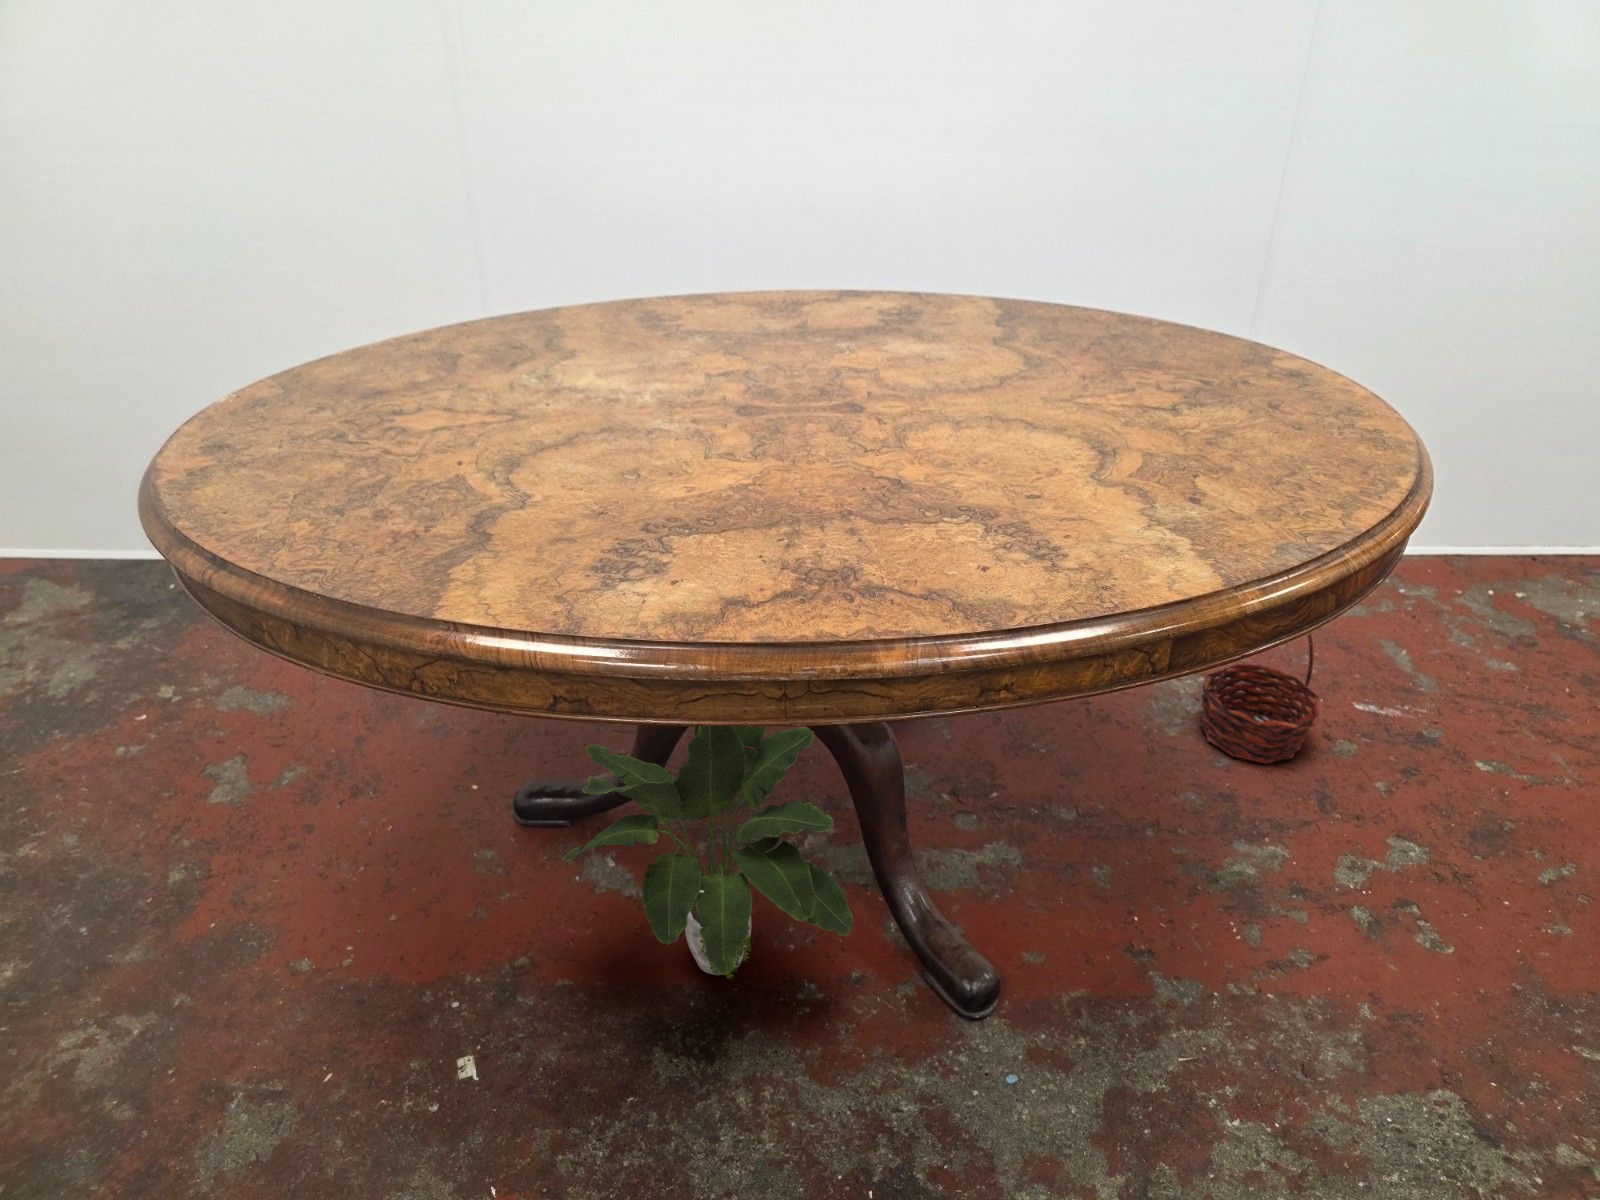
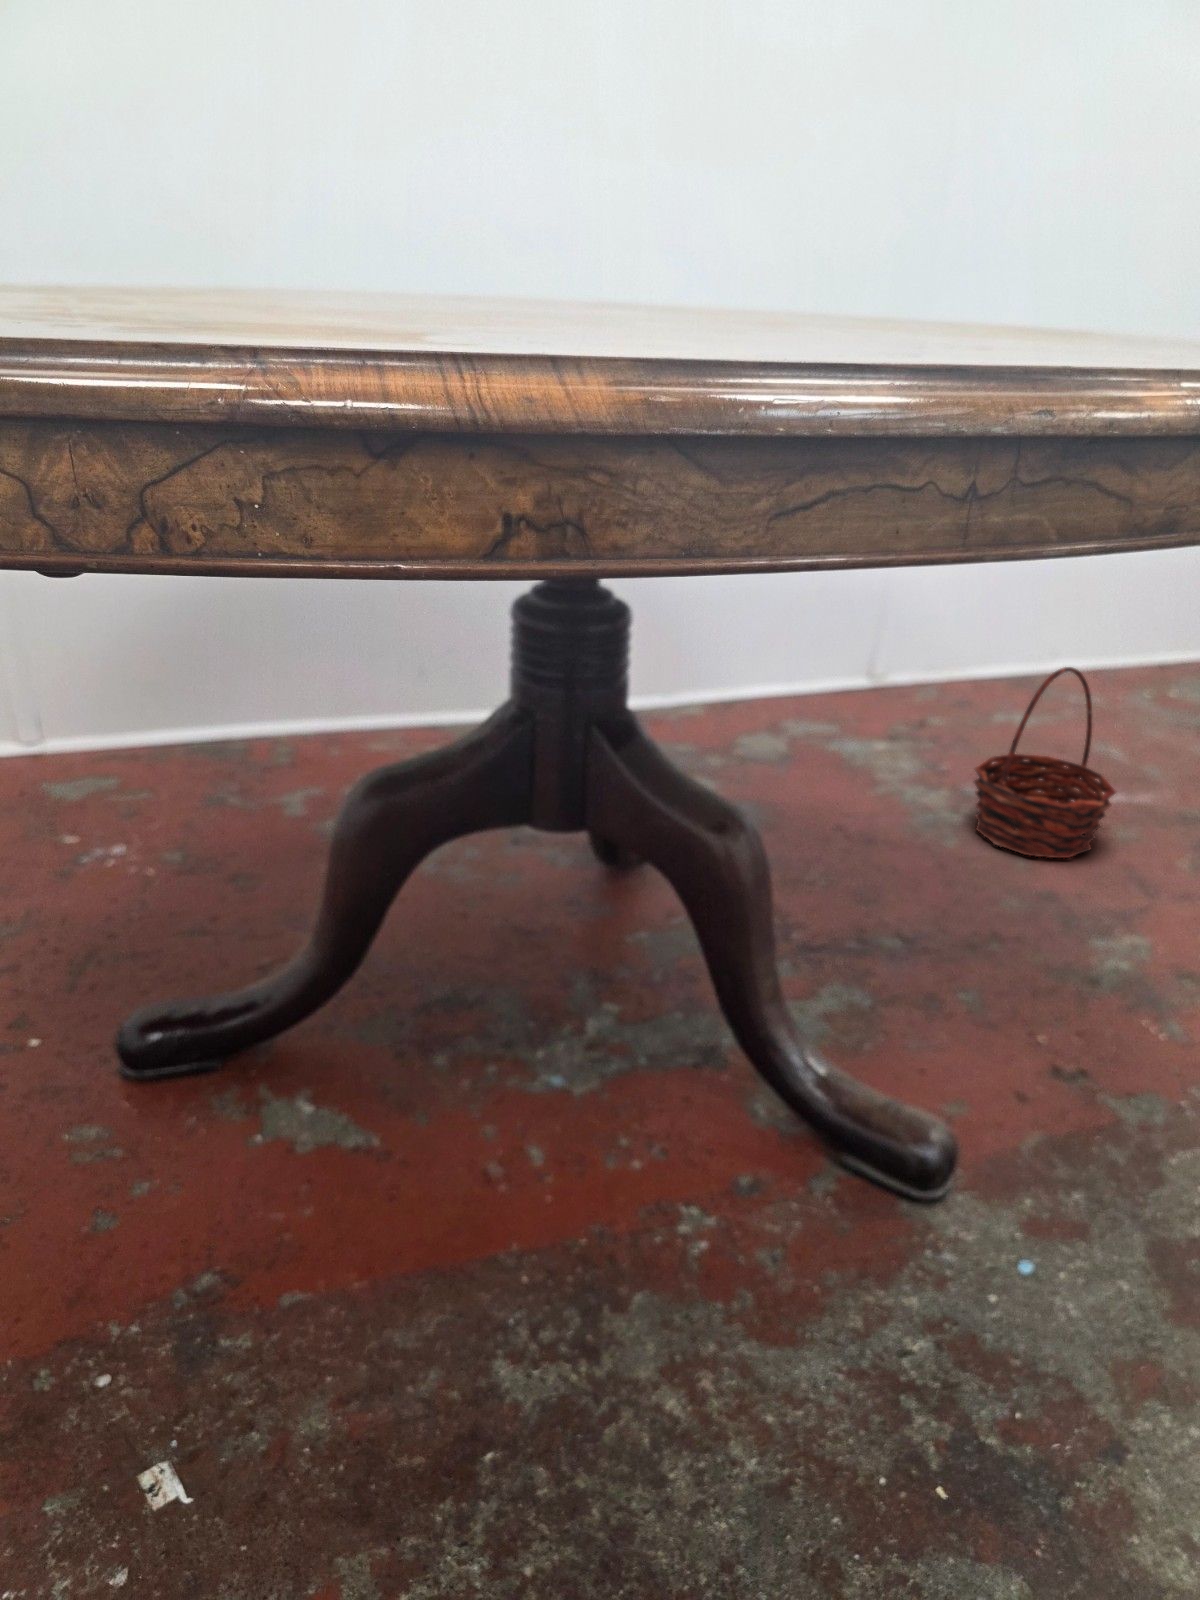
potted plant: present [562,725,853,980] -> none [299,671,775,1228]

